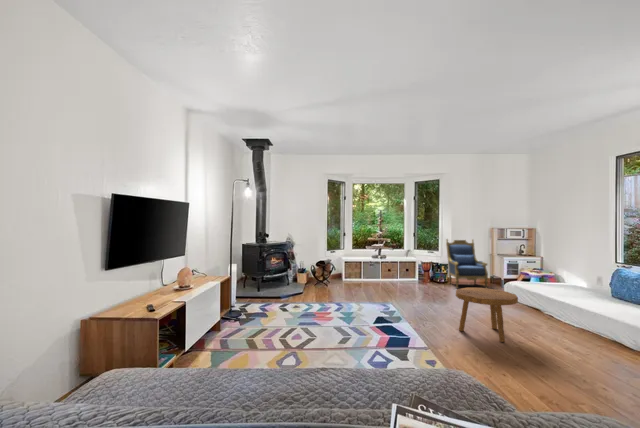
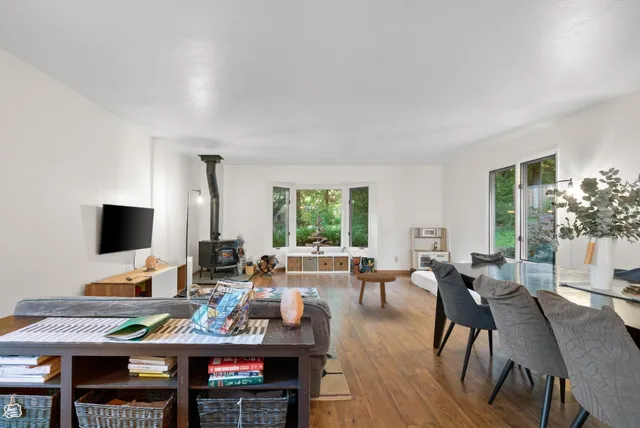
armchair: present [446,239,488,288] -> none [374,233,403,278]

